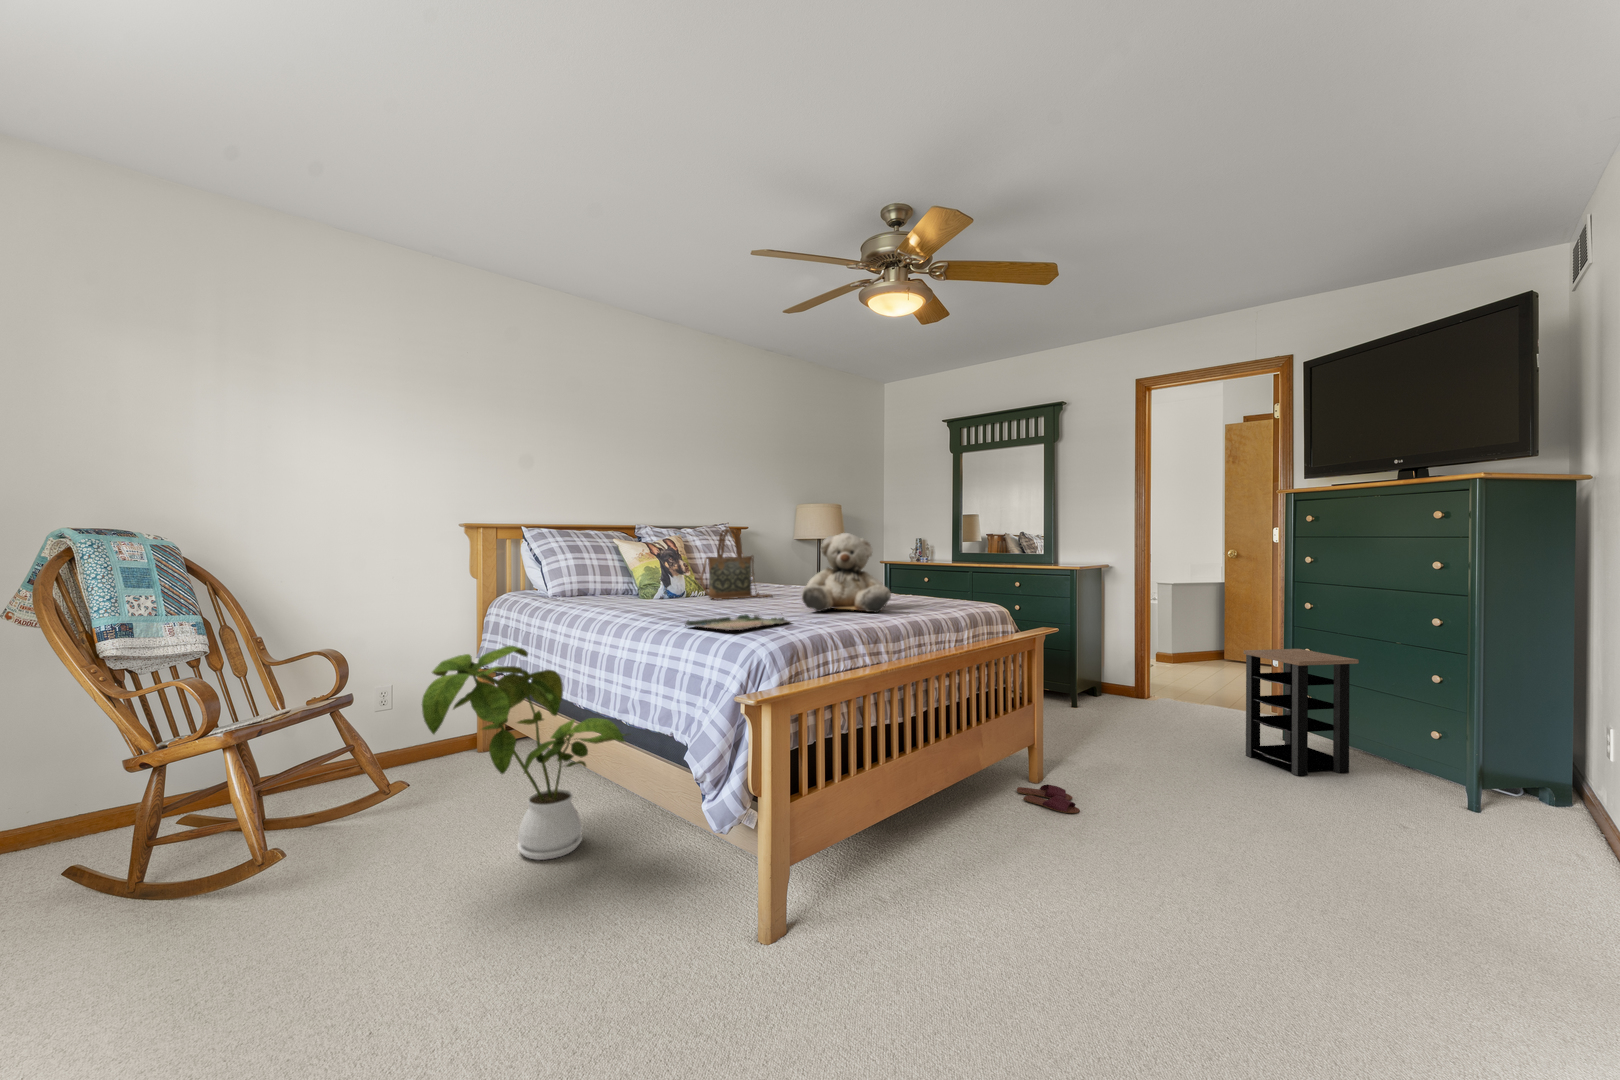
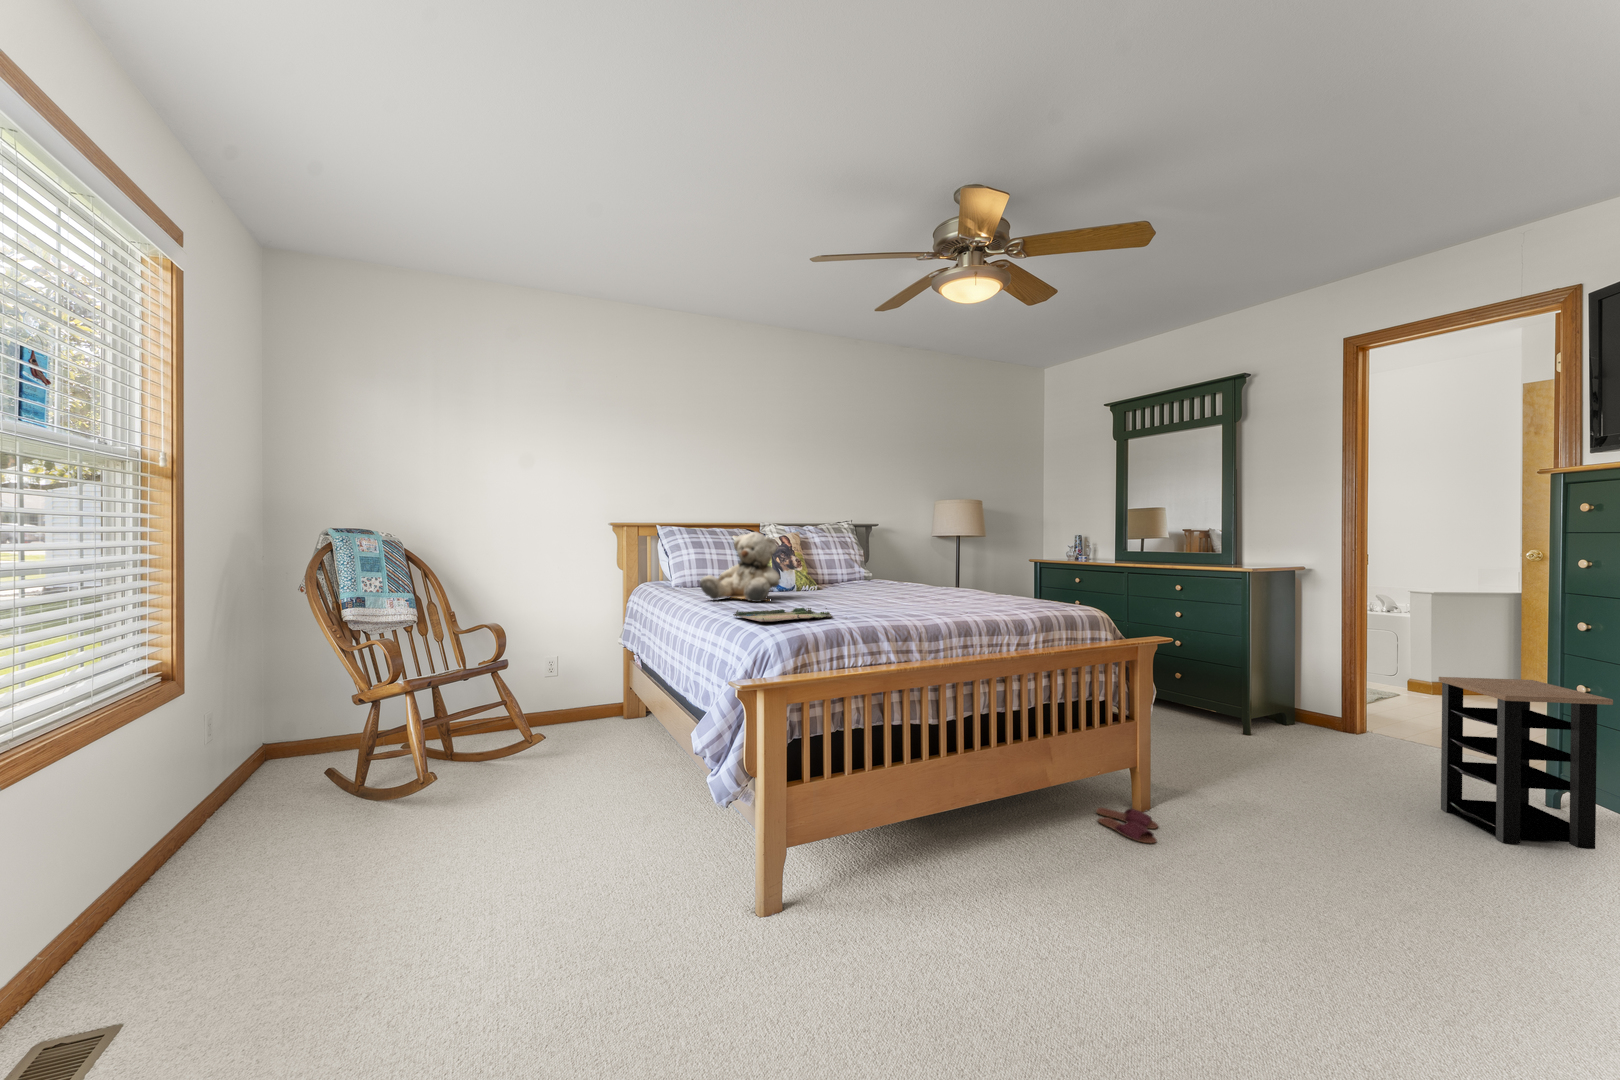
handbag: present [700,529,771,600] -> none [796,526,868,593]
teddy bear: present [802,533,891,612] -> present [700,532,780,602]
house plant: present [422,646,626,860] -> none [515,627,686,811]

